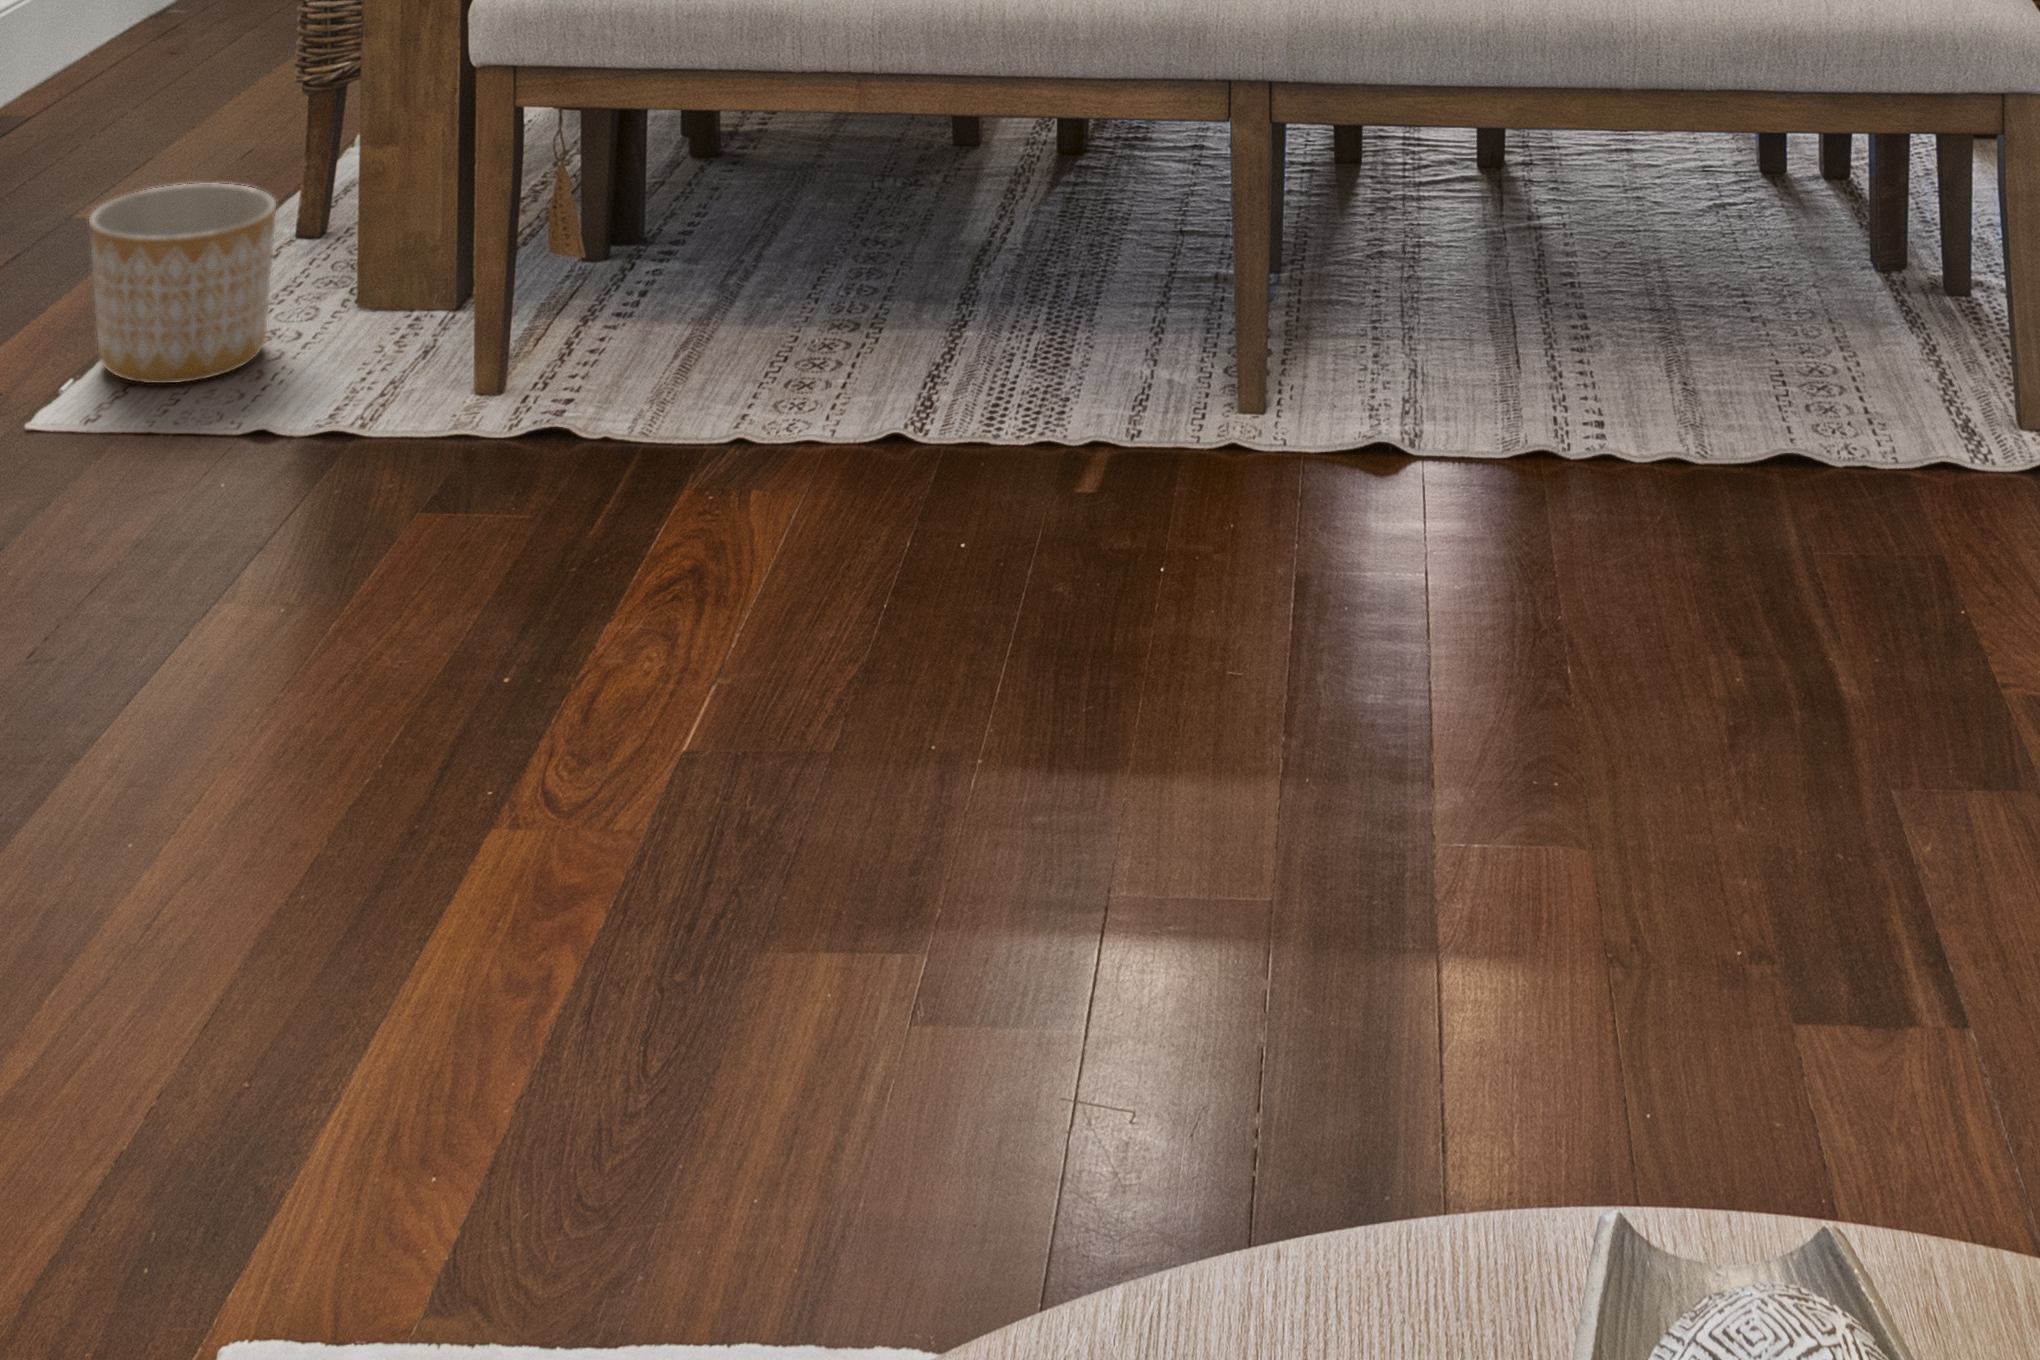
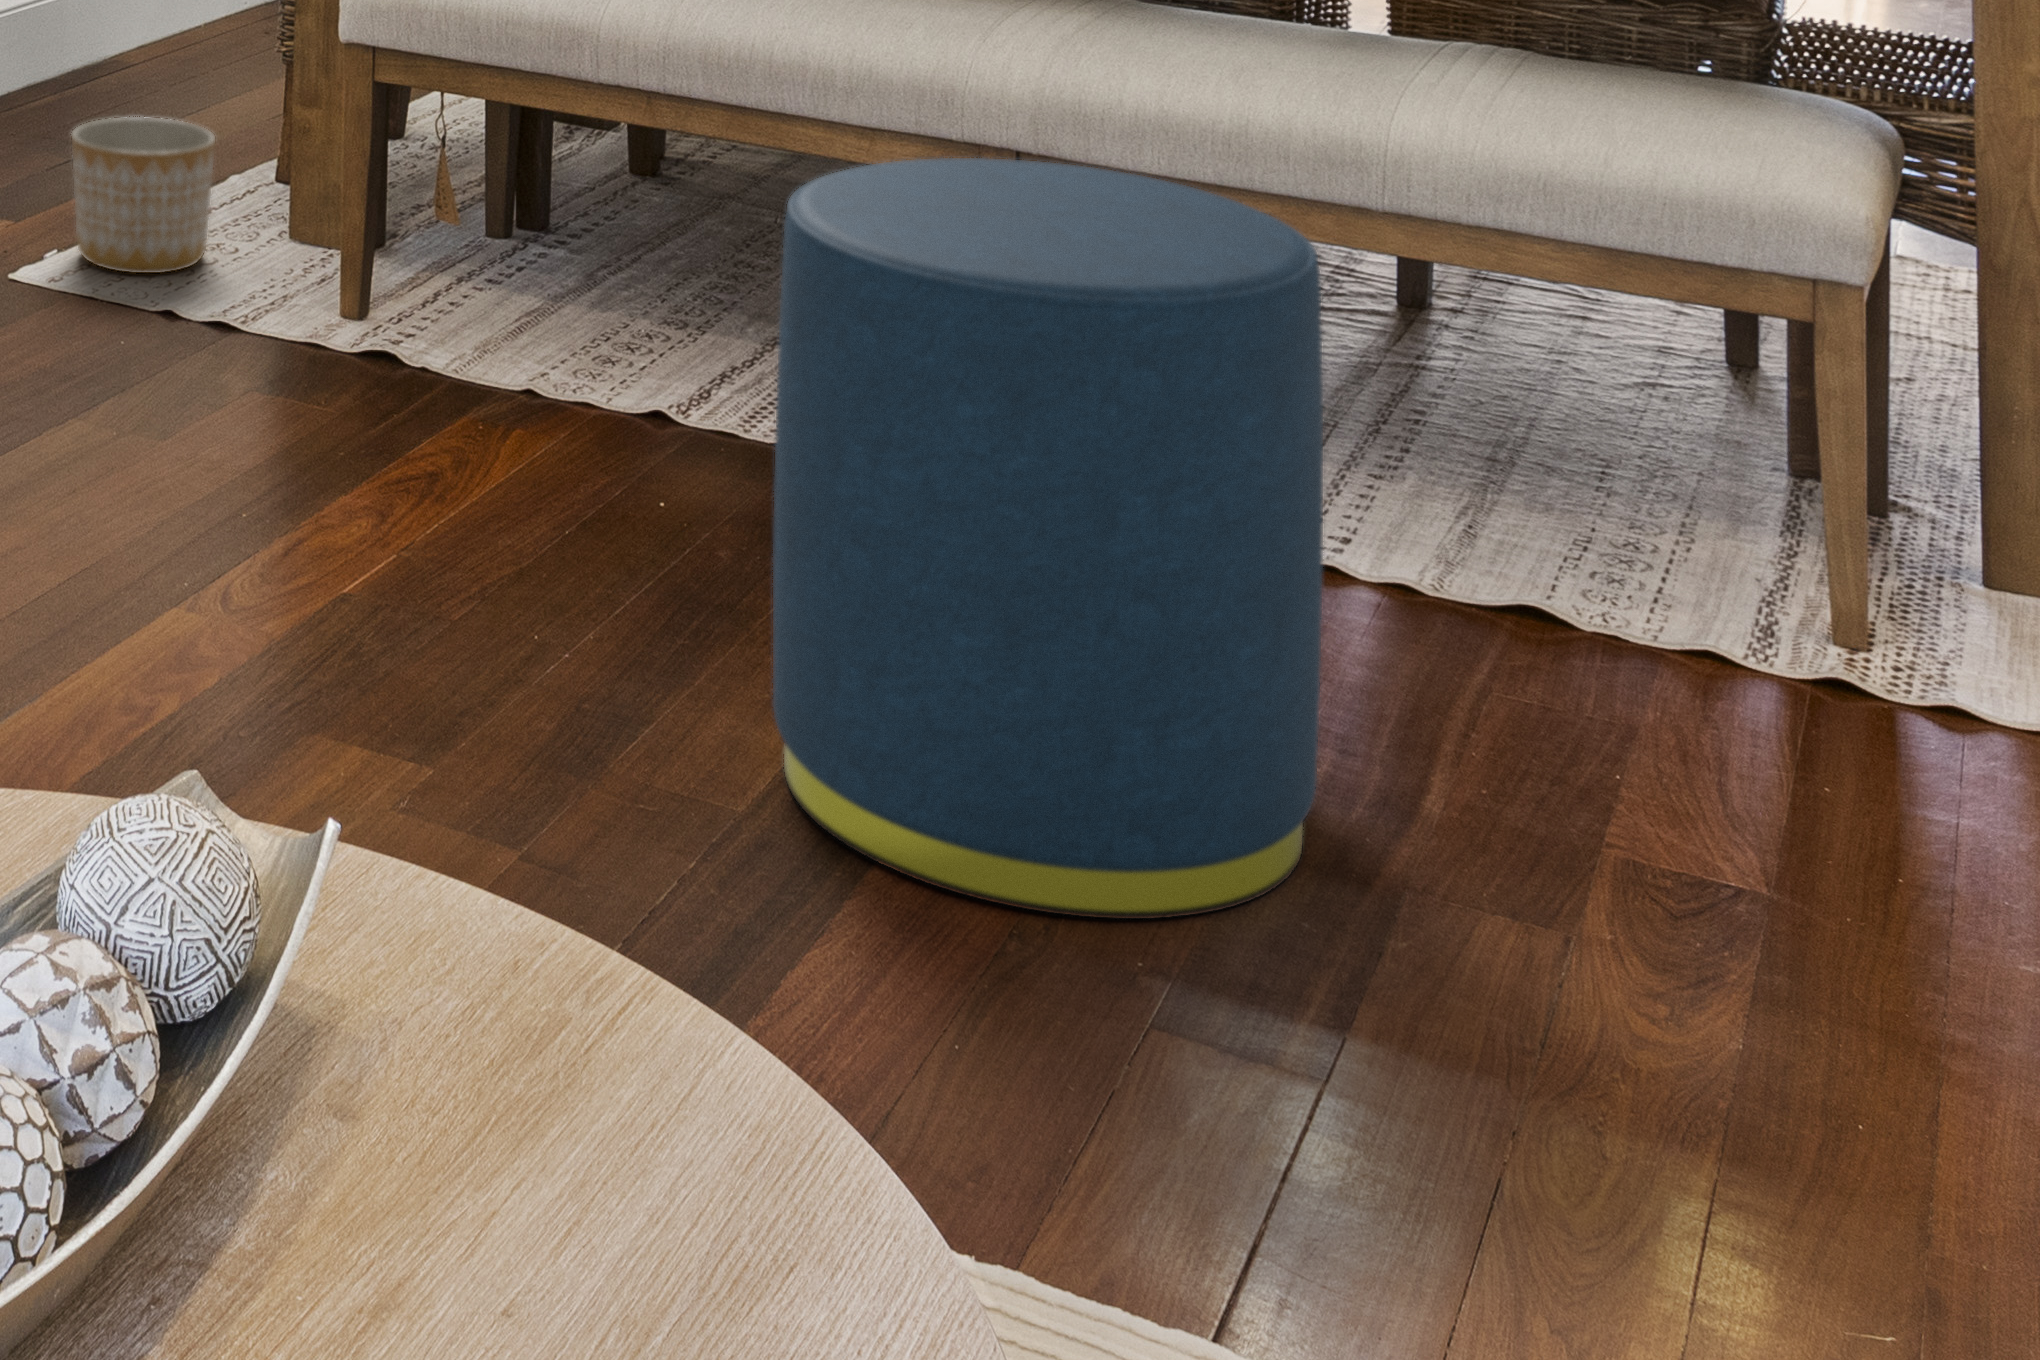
ottoman: none [1267,123,1832,957] -> present [773,158,1323,919]

